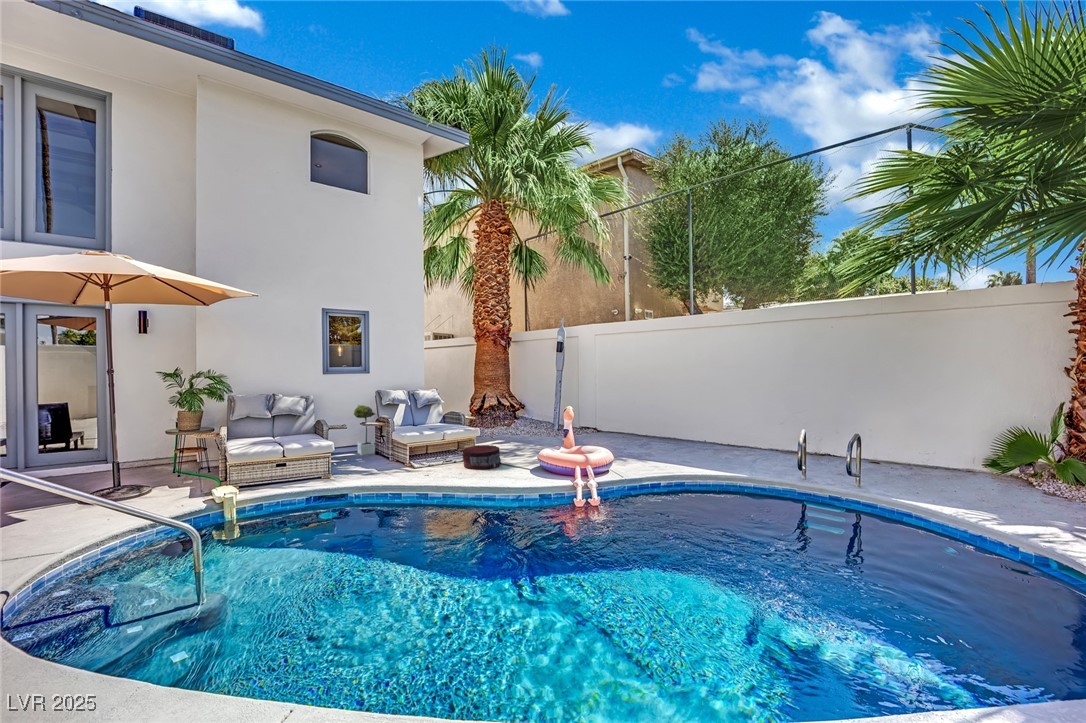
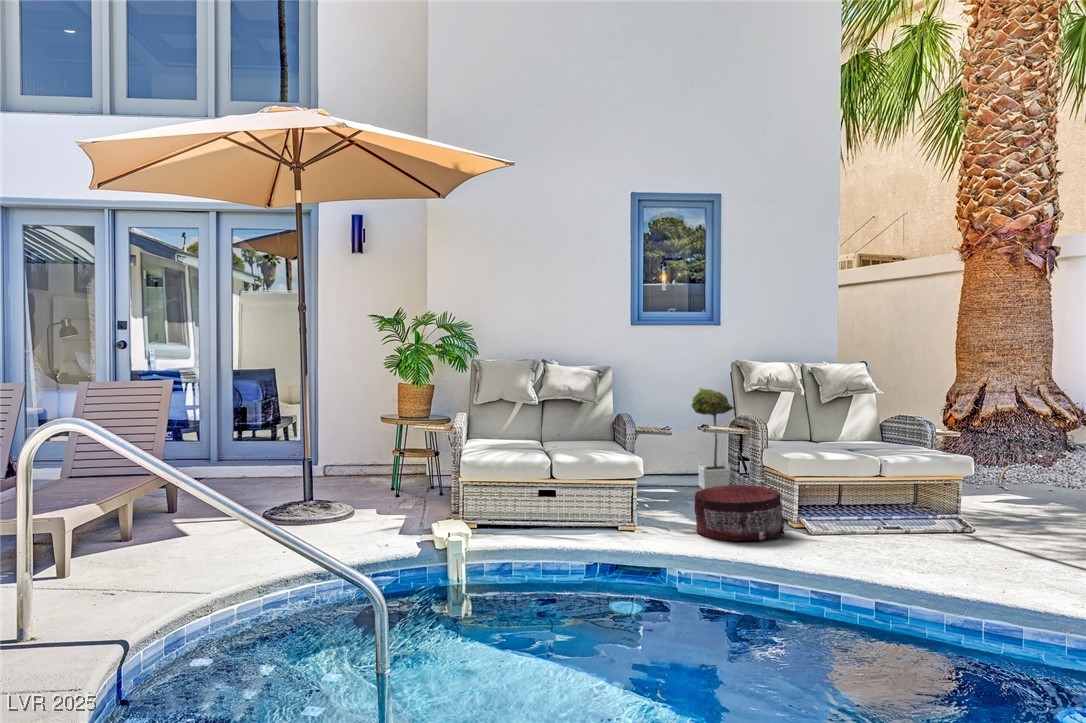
pouf: present [462,445,501,469] -> present [695,484,785,541]

